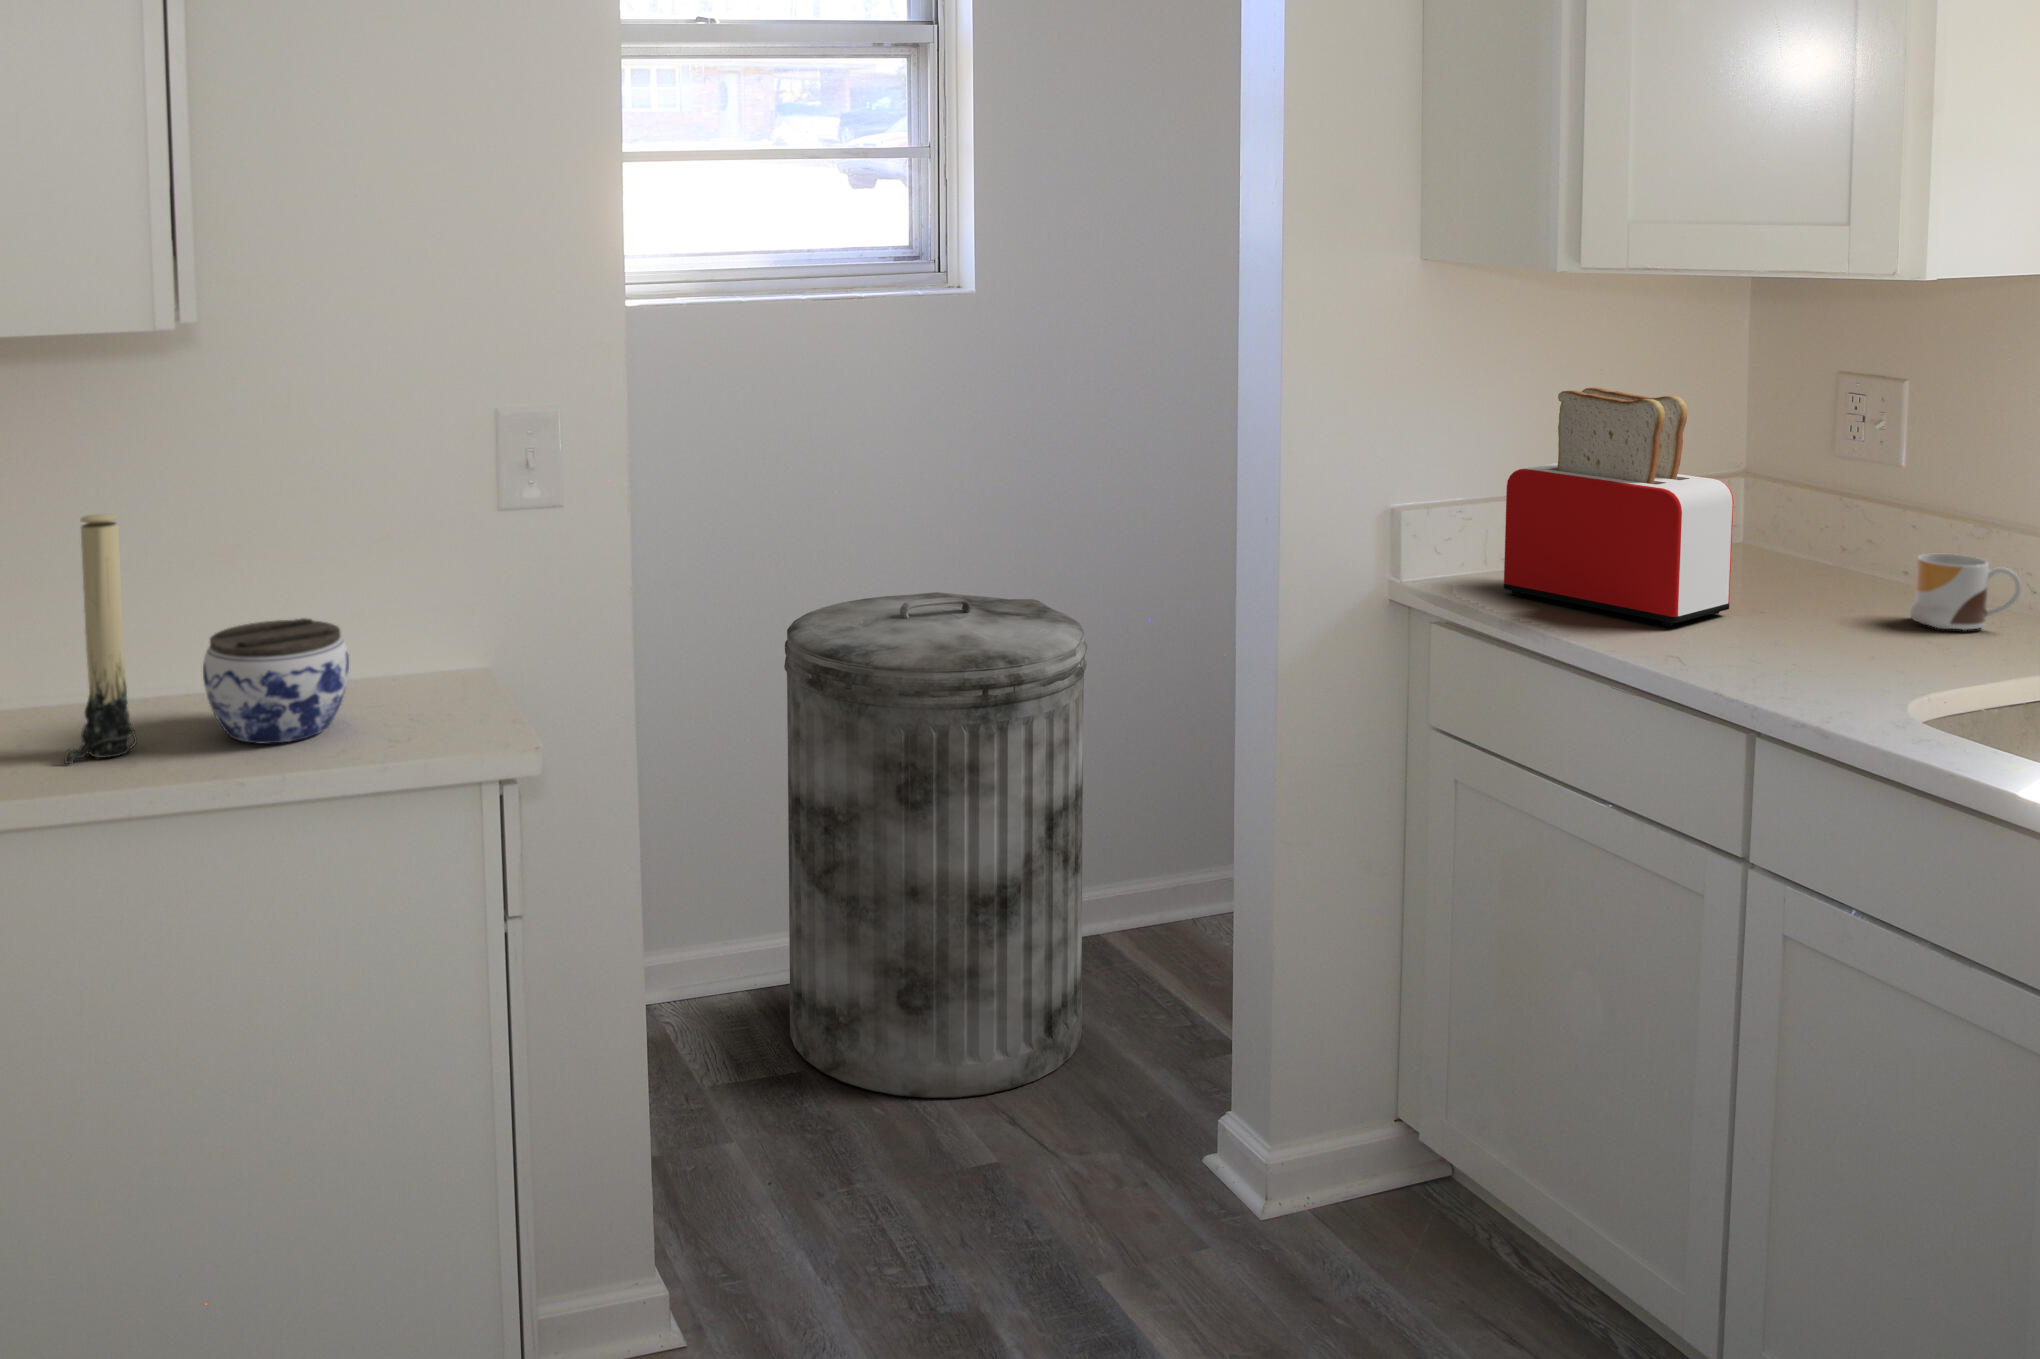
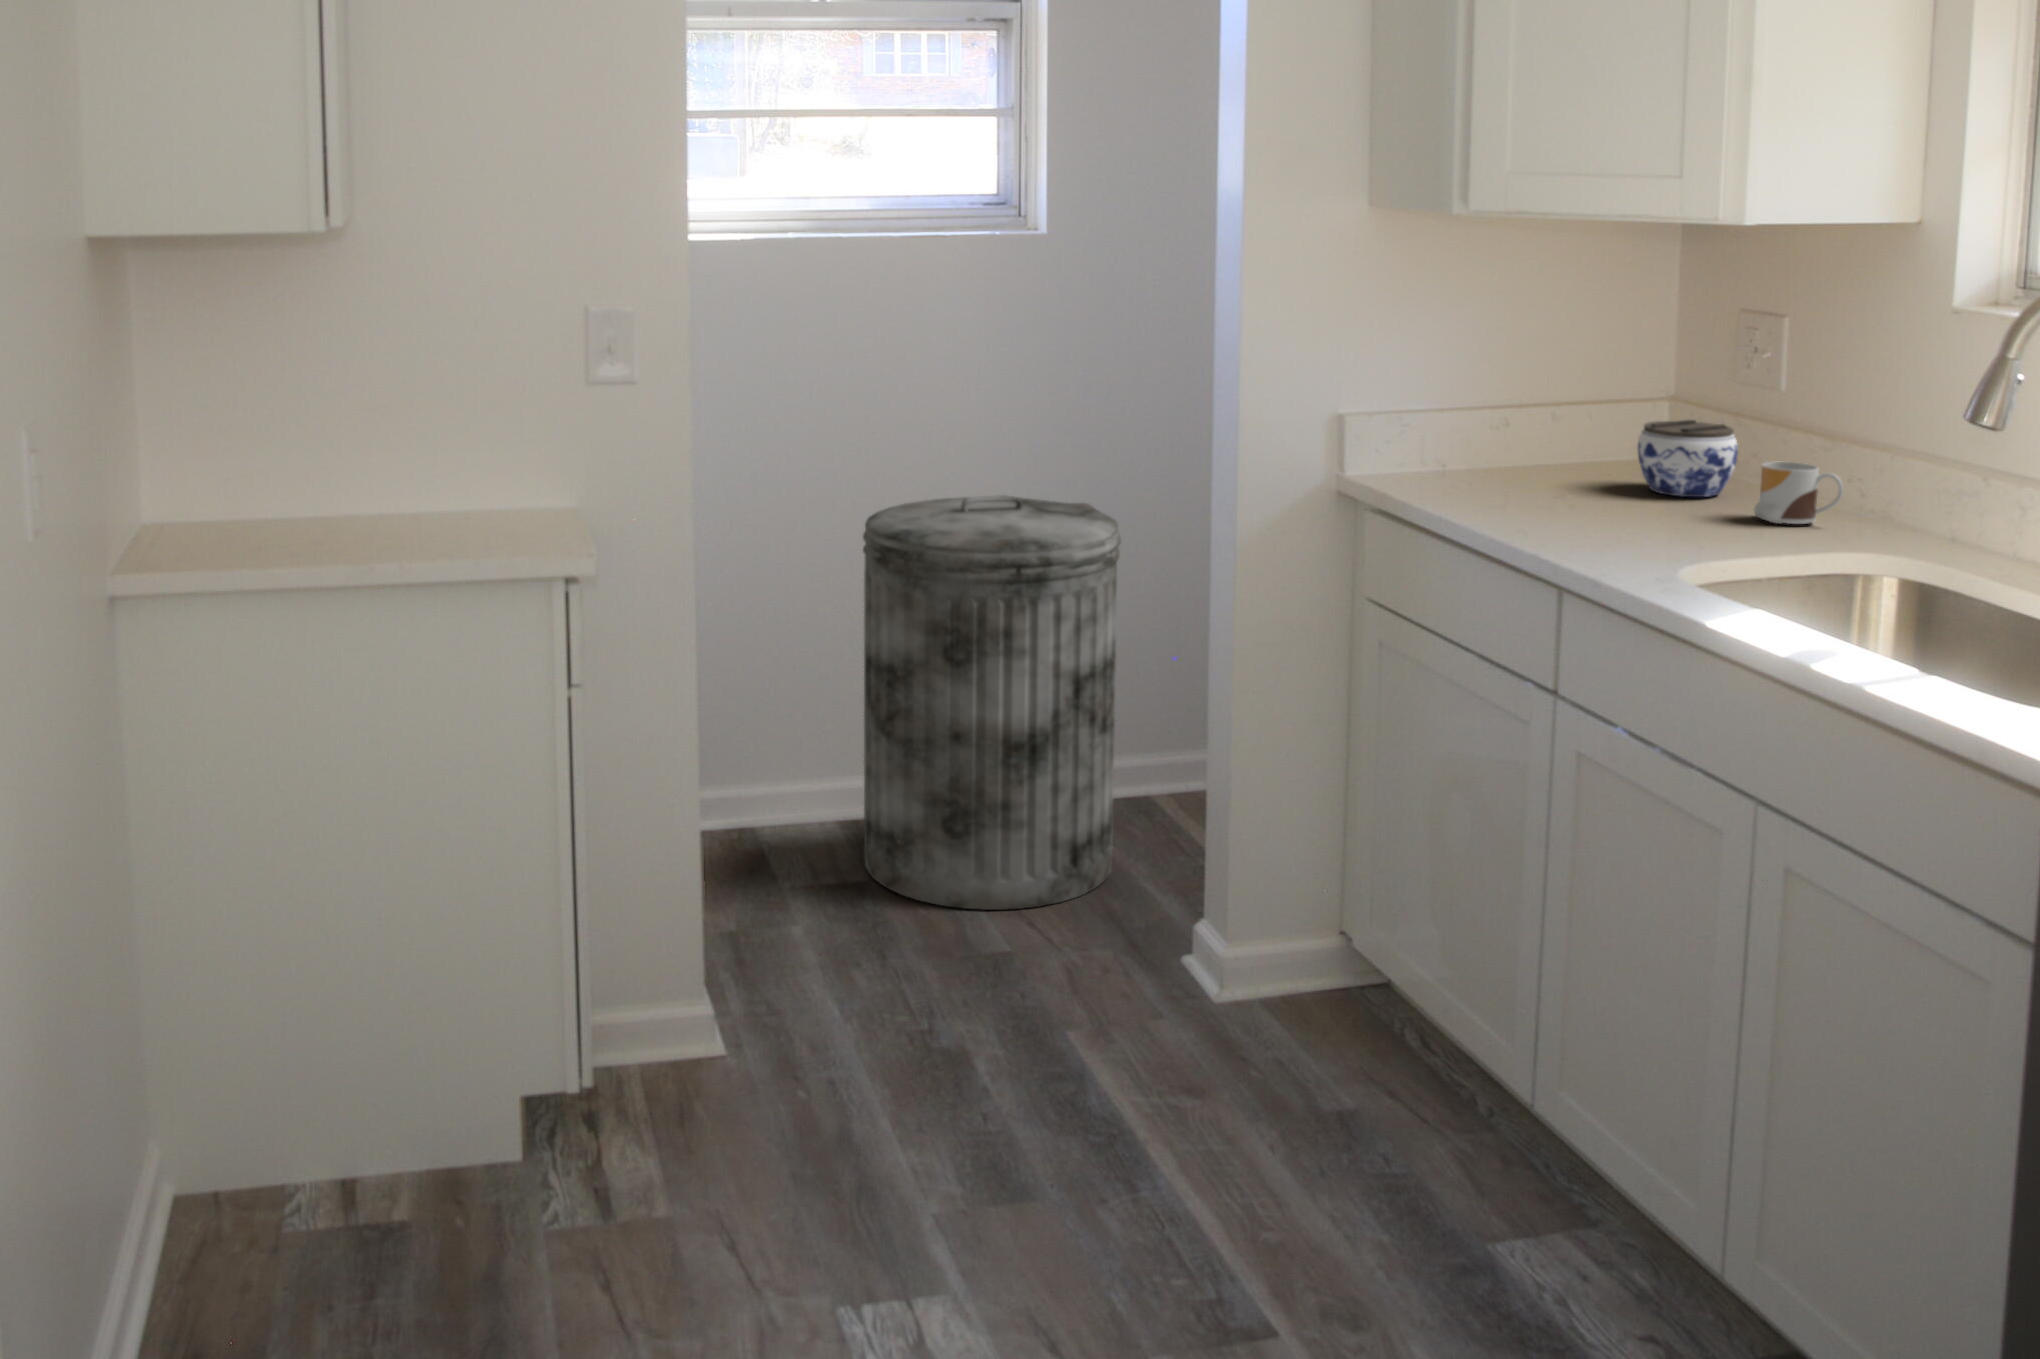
toaster: present [1504,388,1734,626] -> none [1426,318,1608,514]
candle: present [65,514,137,763] -> none [259,378,312,558]
jar: present [203,618,349,743] -> present [1638,419,1738,497]

